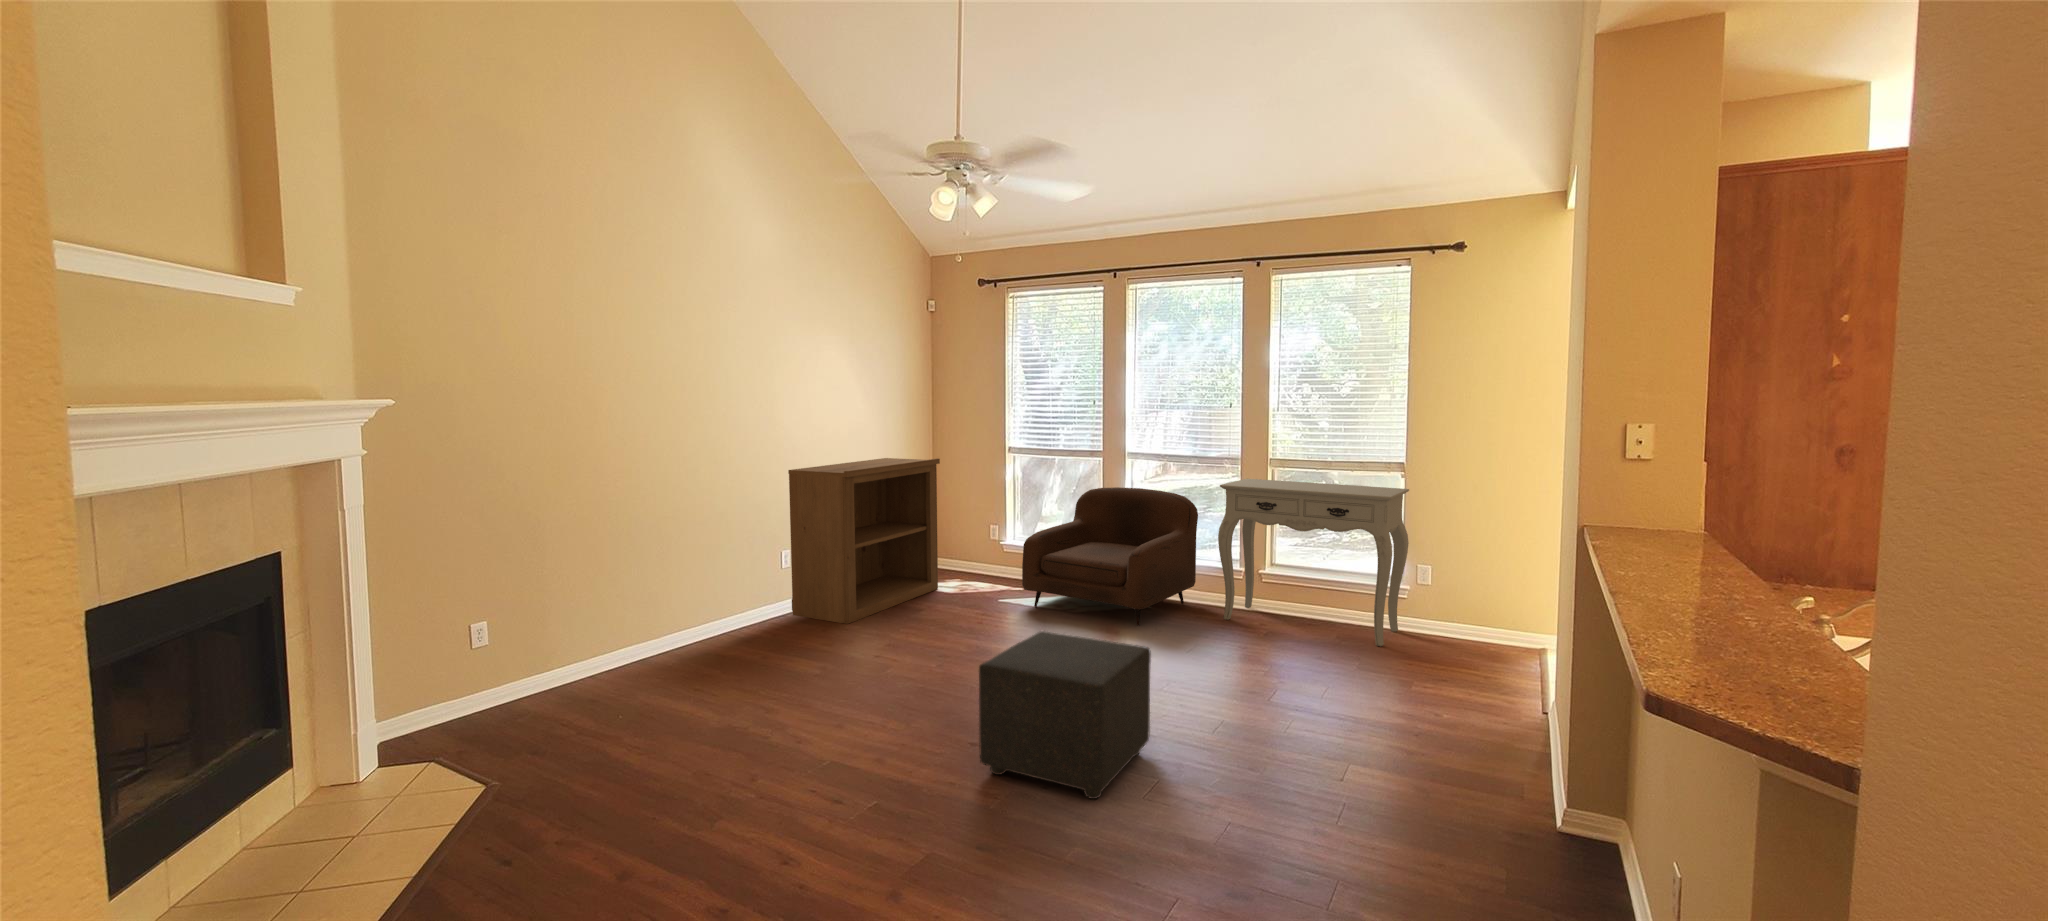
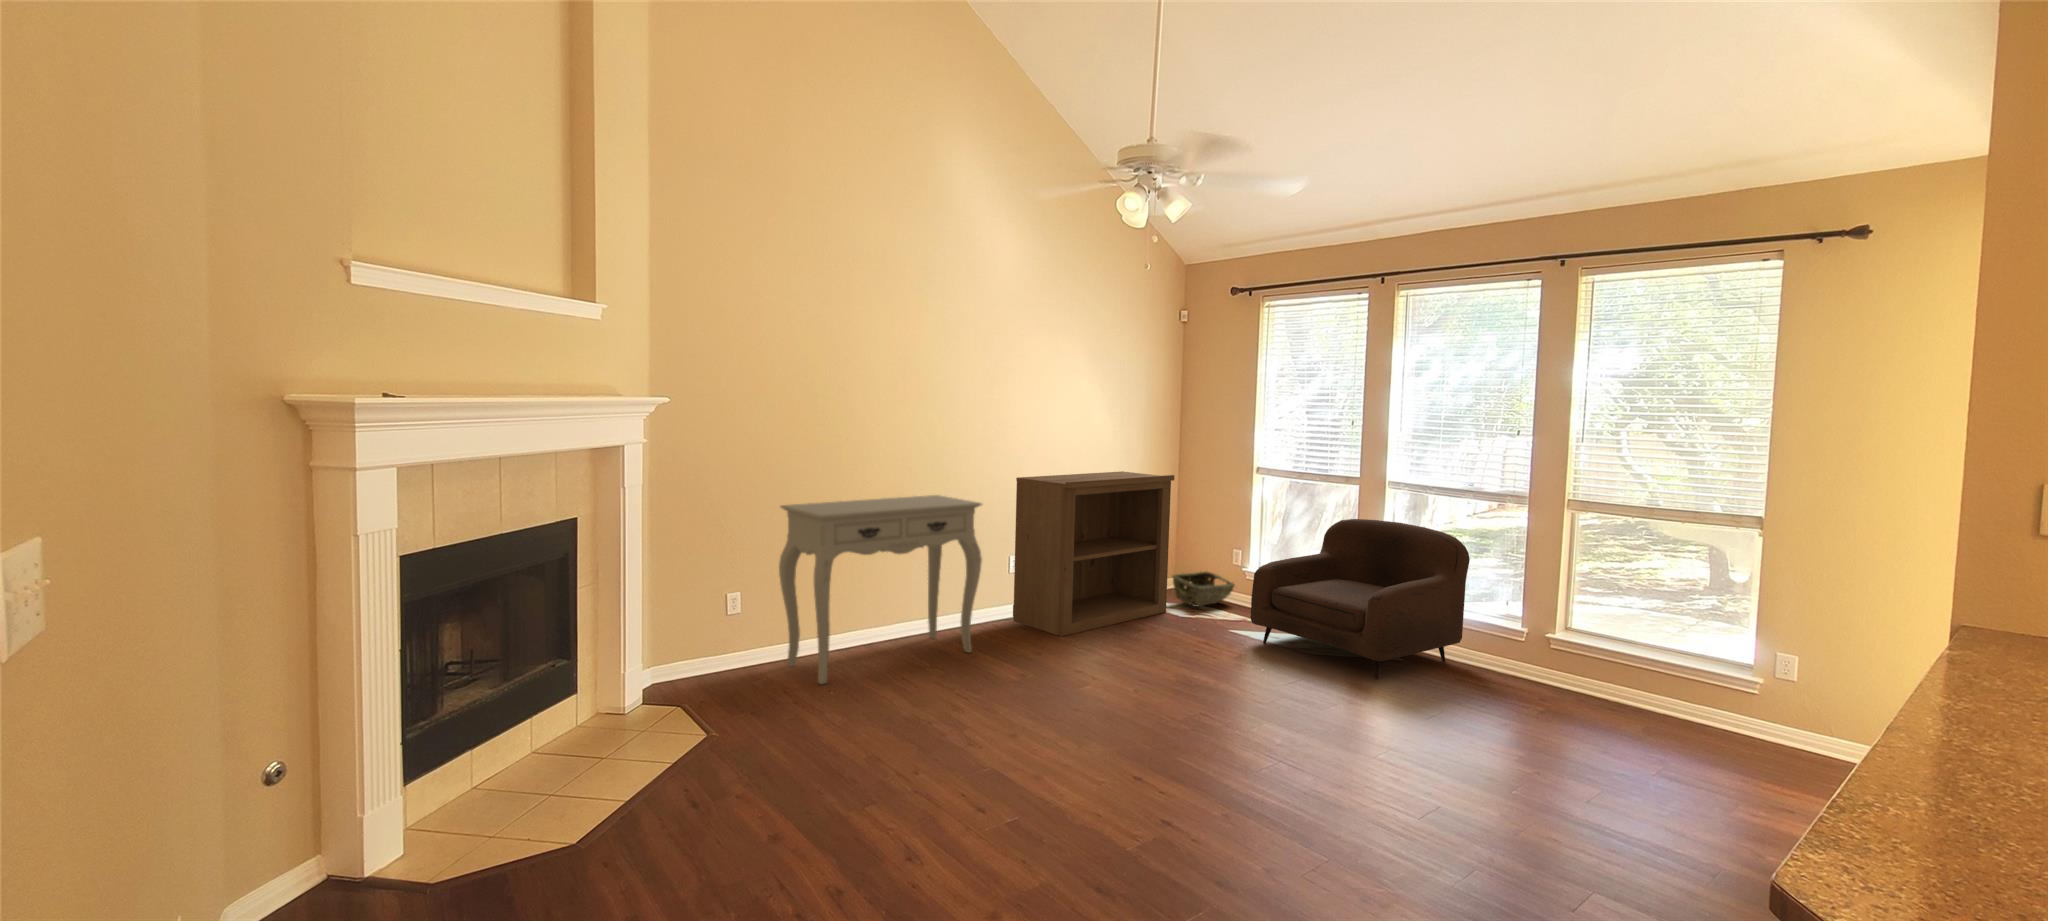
console table: present [1218,479,1409,646] -> present [779,495,982,684]
woven basket: none [939,547,996,581] -> present [1172,572,1234,607]
ottoman: present [979,631,1151,799] -> none [1132,668,1336,859]

